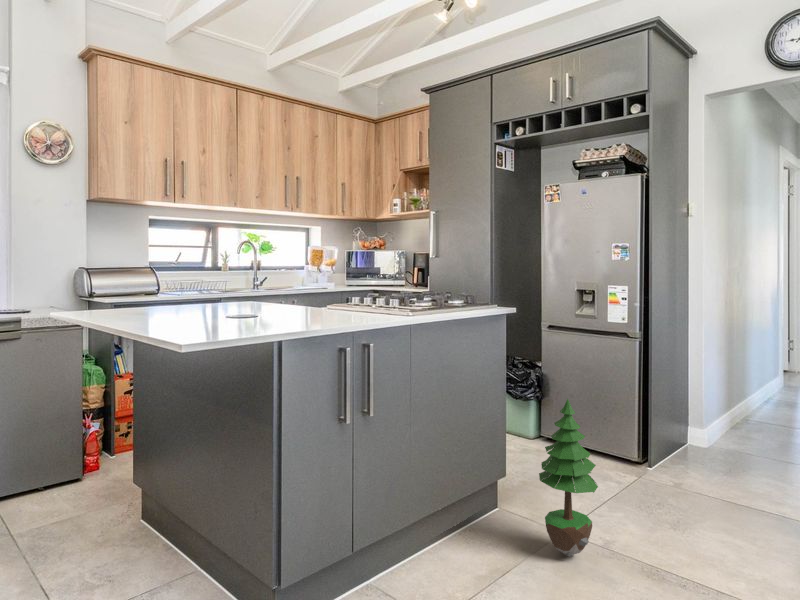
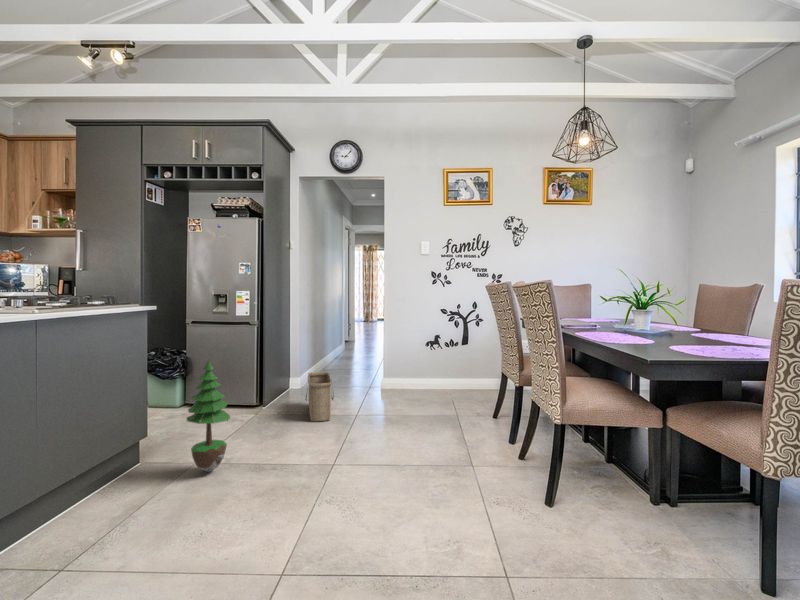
basket: none [719,421,775,513] -> present [306,372,333,421]

